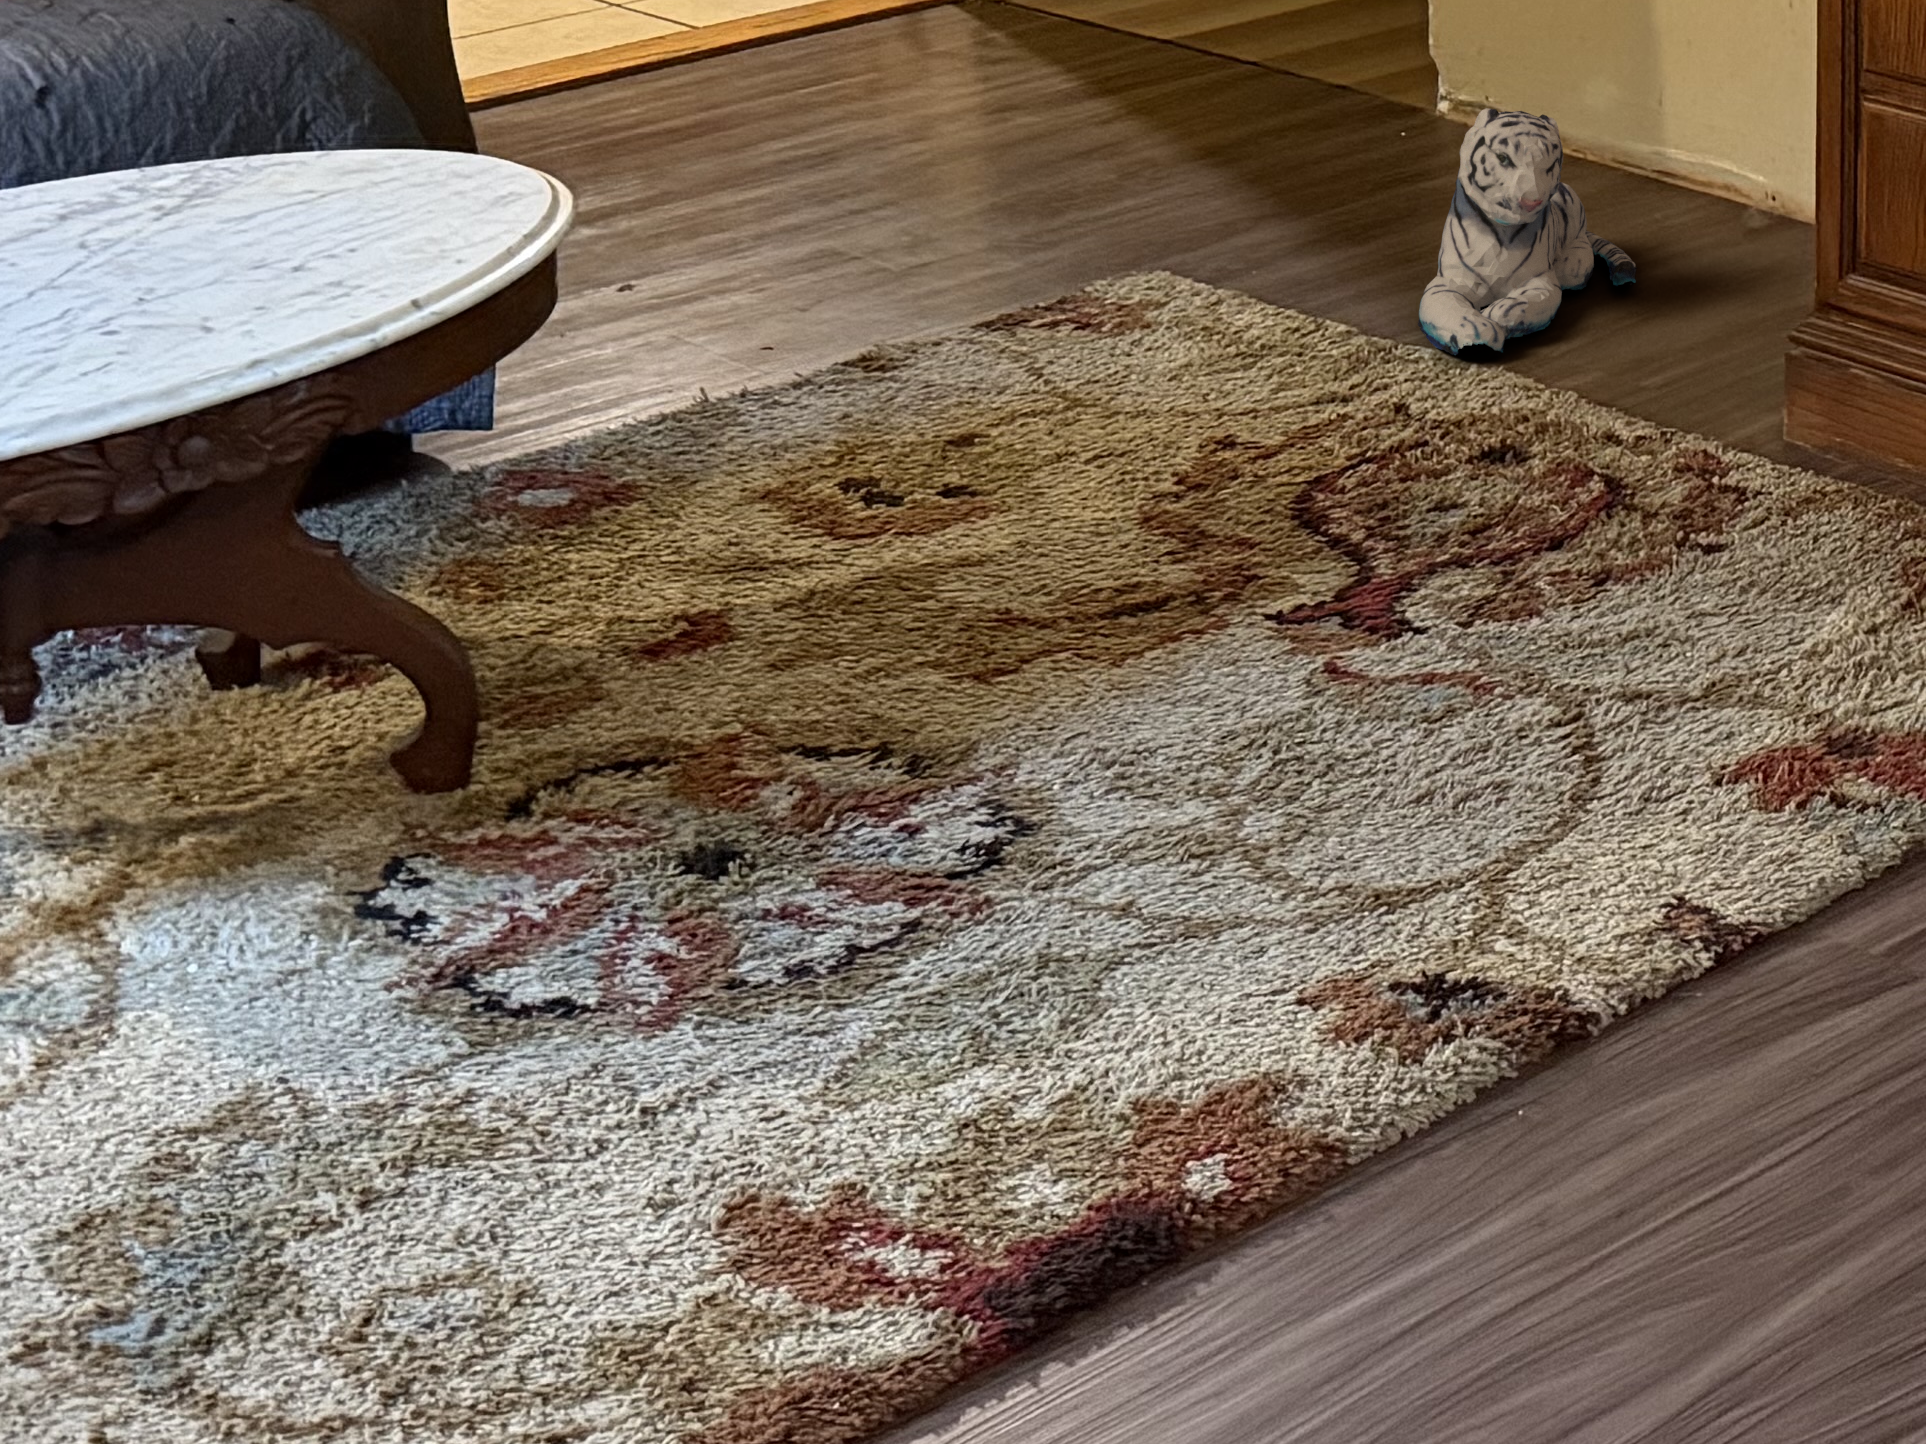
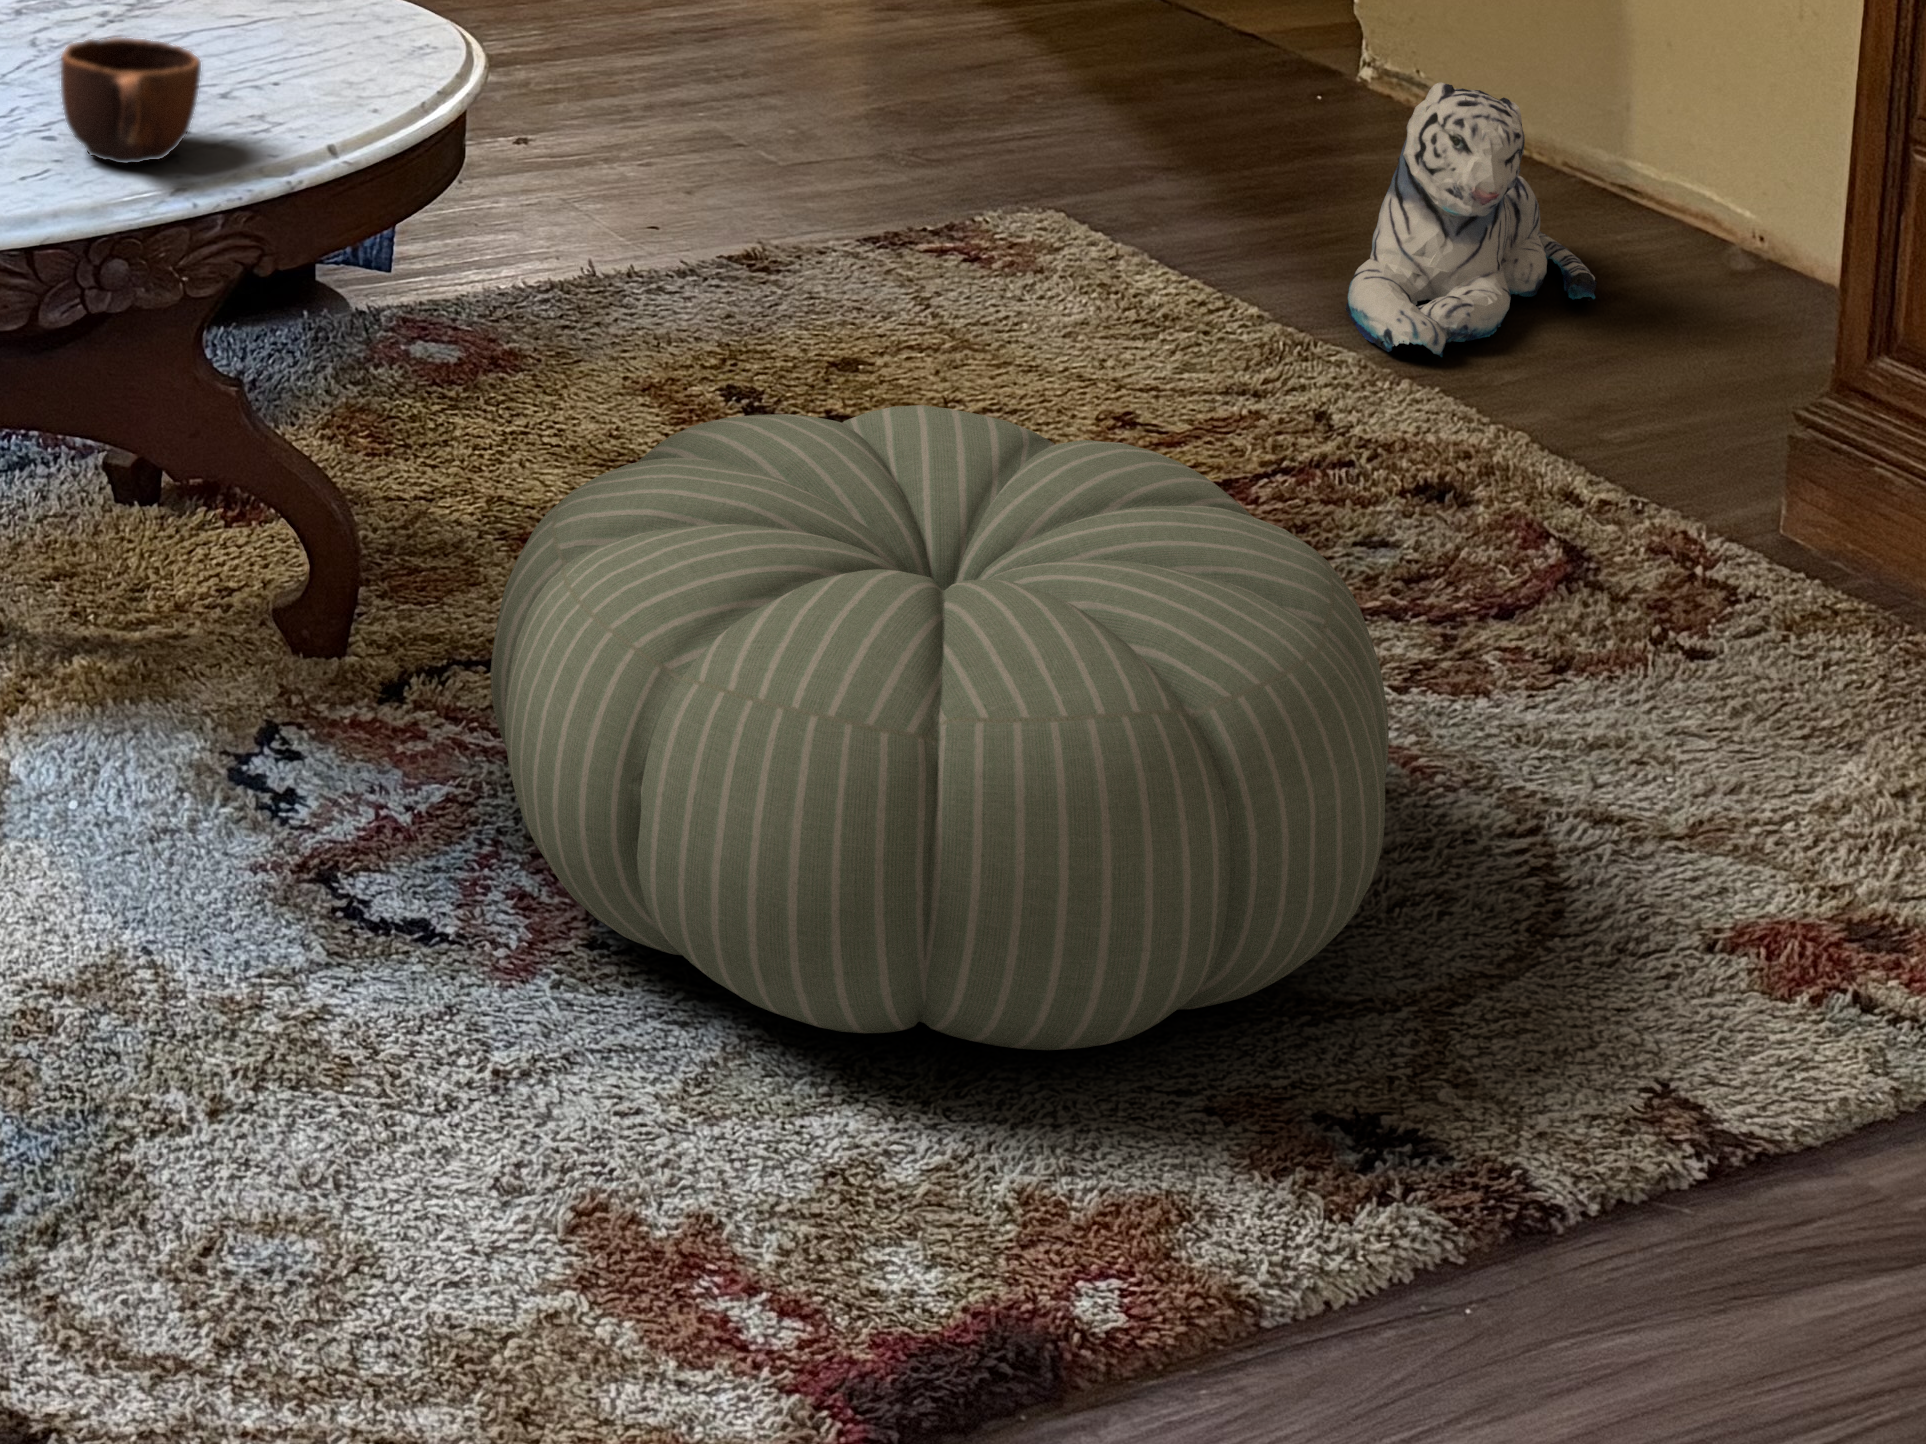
mug: none [116,219,267,341] -> present [61,38,201,163]
pouf: none [612,453,1438,1008] -> present [491,405,1389,1050]

